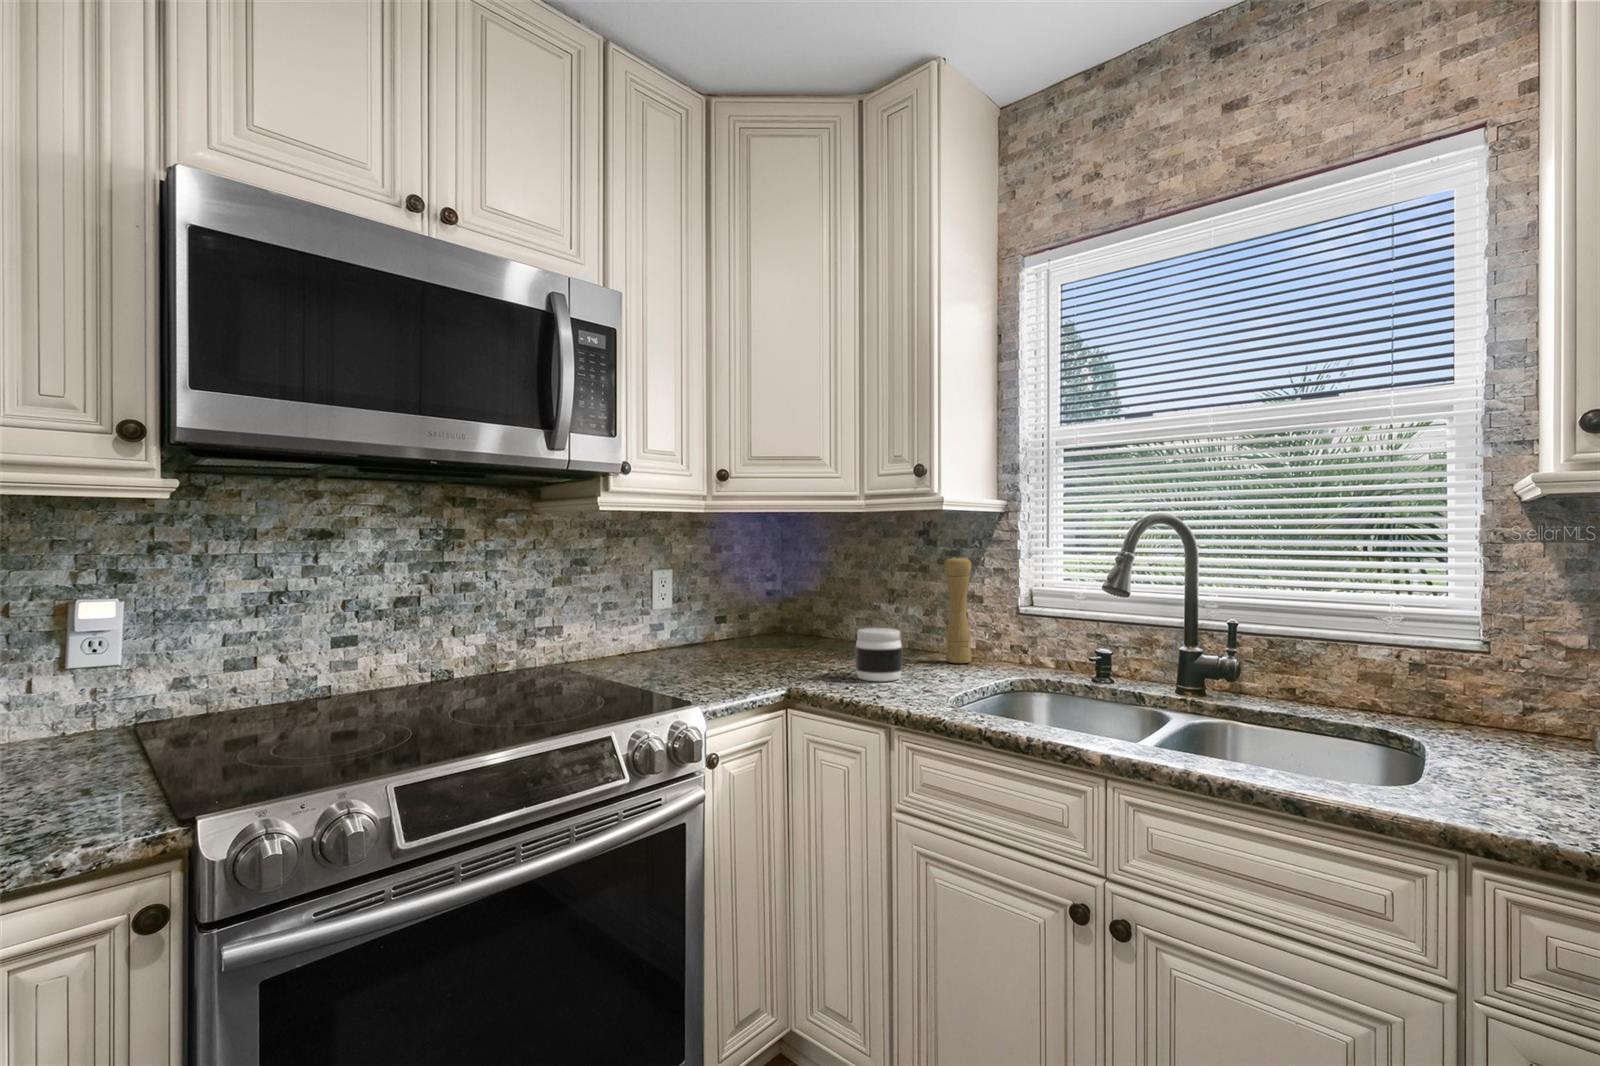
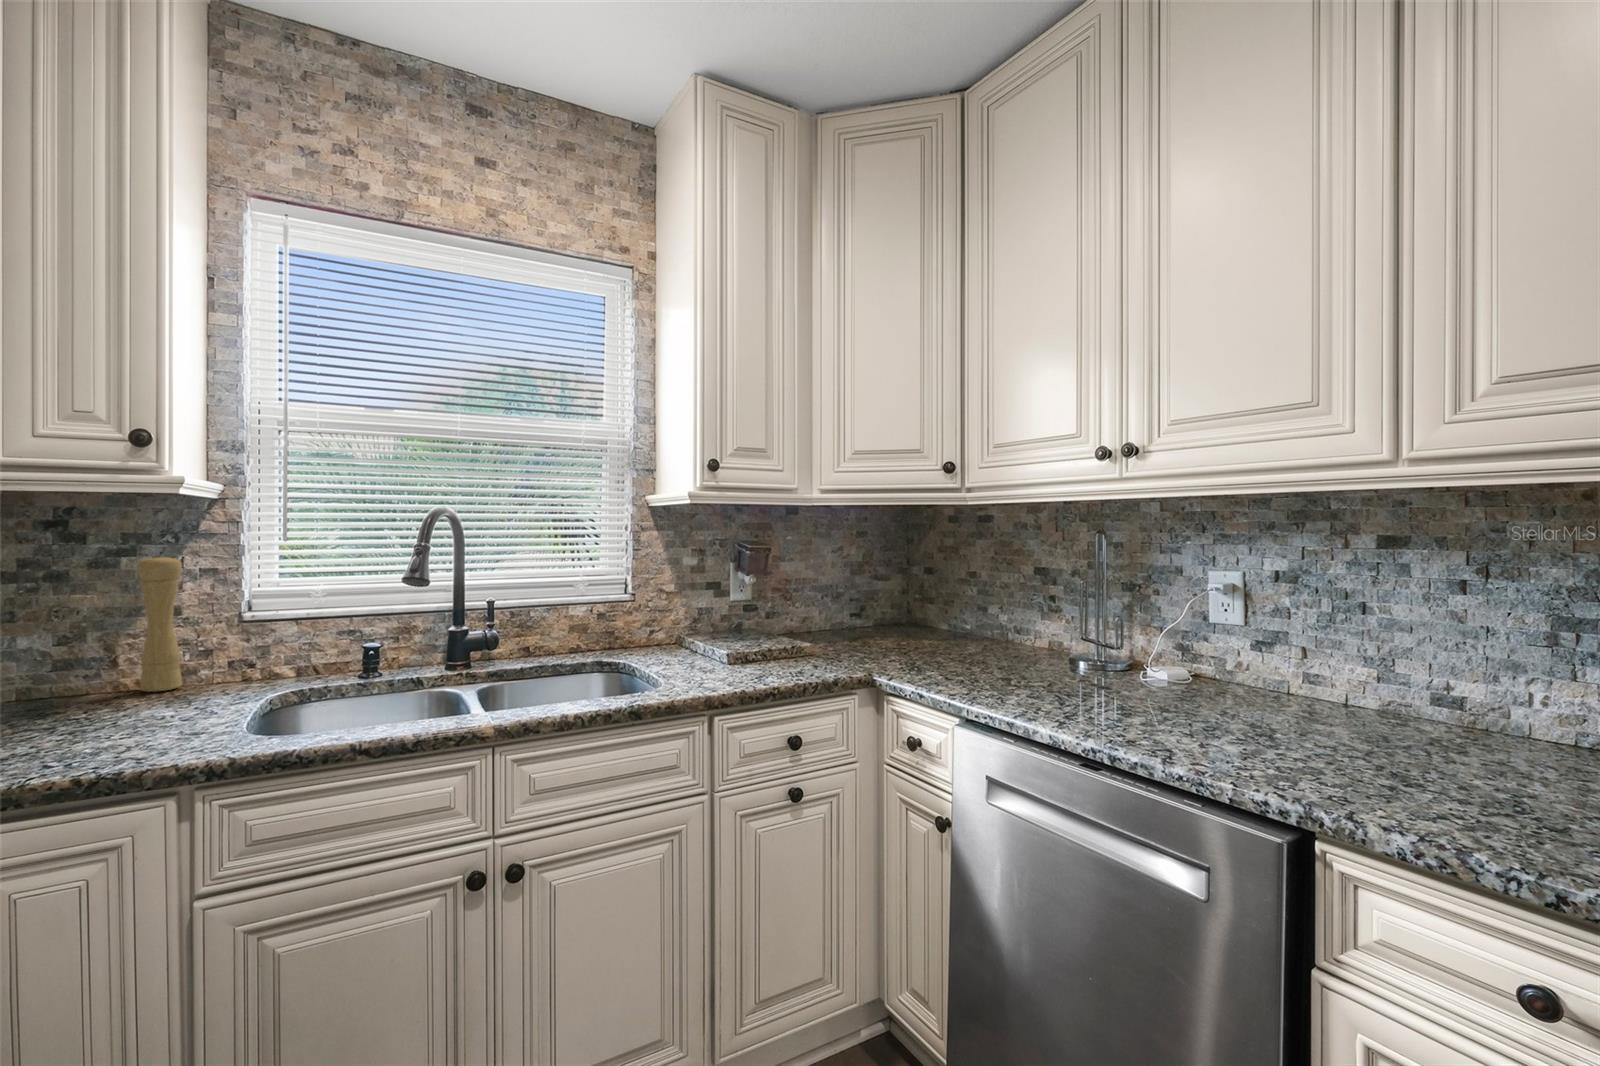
jar: present [855,628,903,681] -> none [52,659,142,739]

